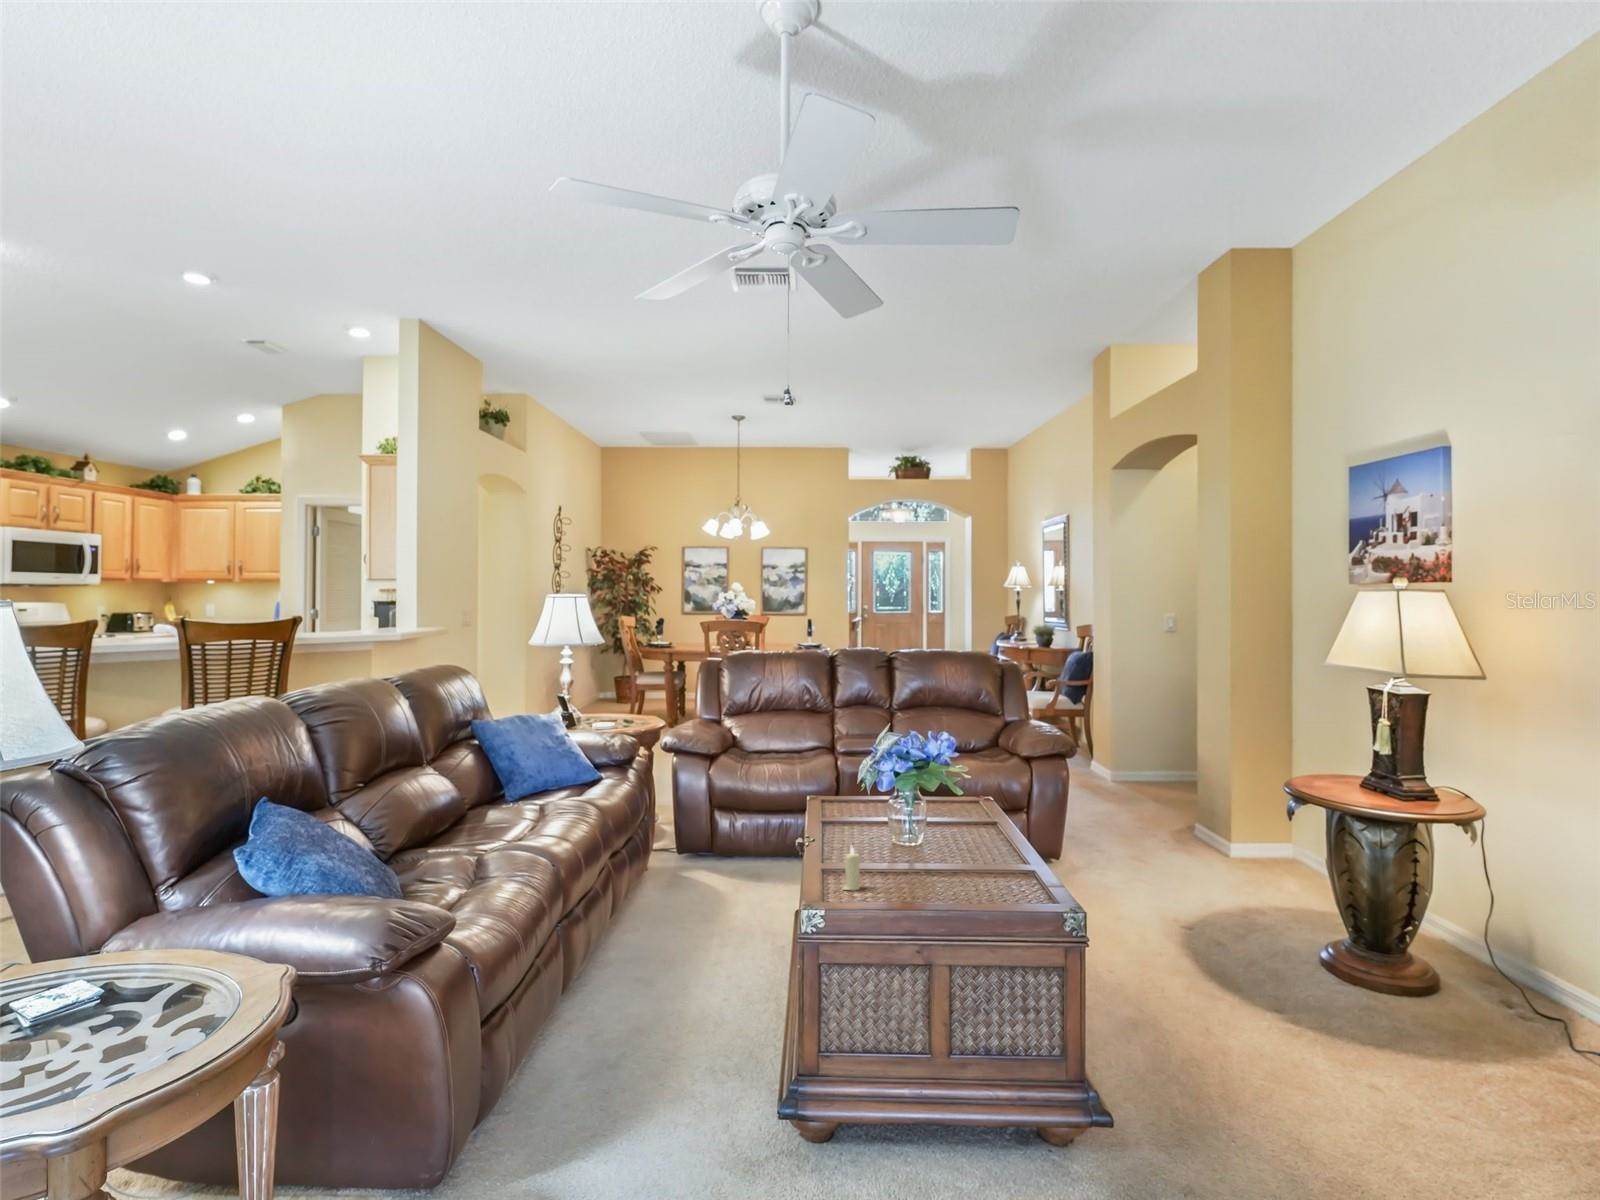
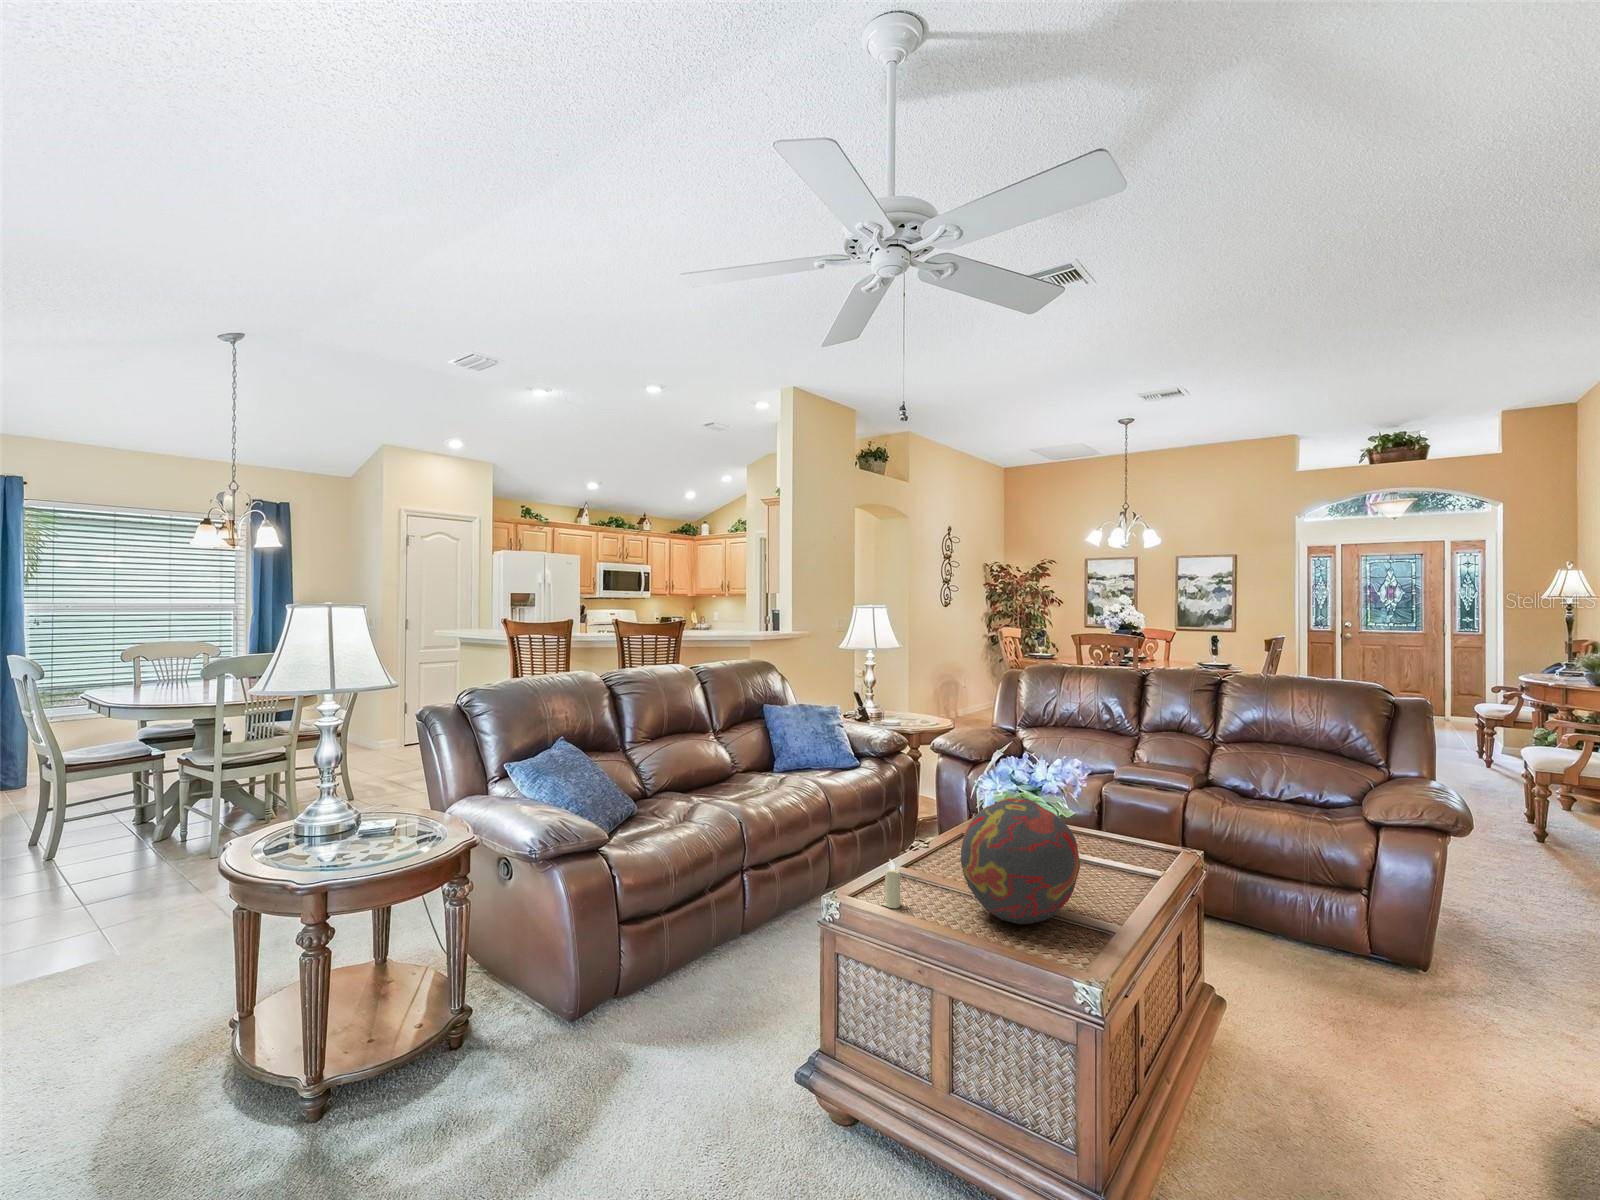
decorative orb: none [898,768,1001,877] -> present [961,797,1080,925]

